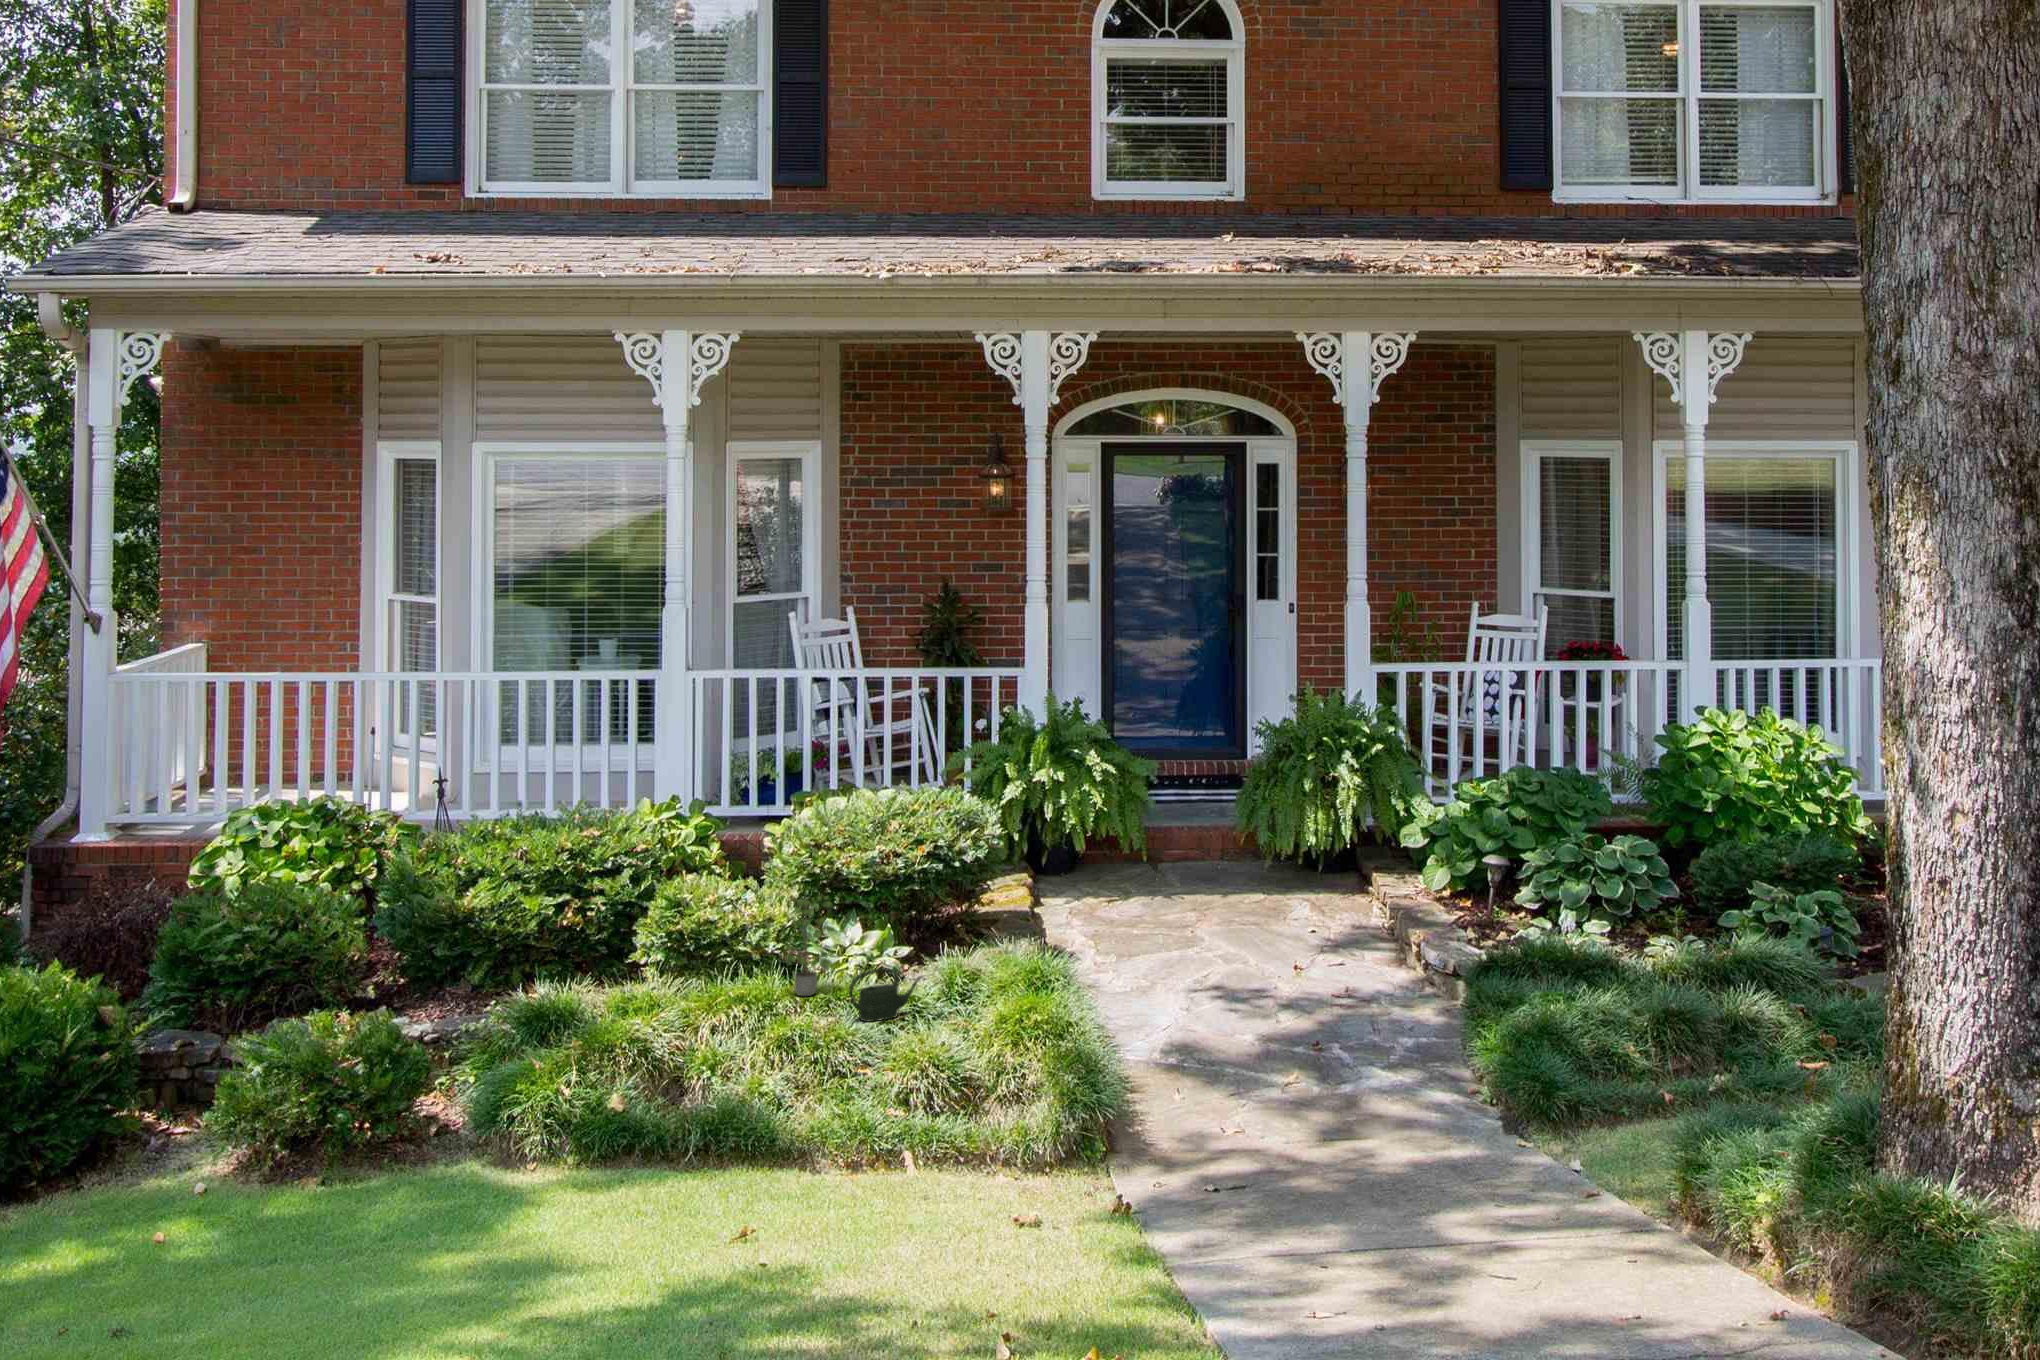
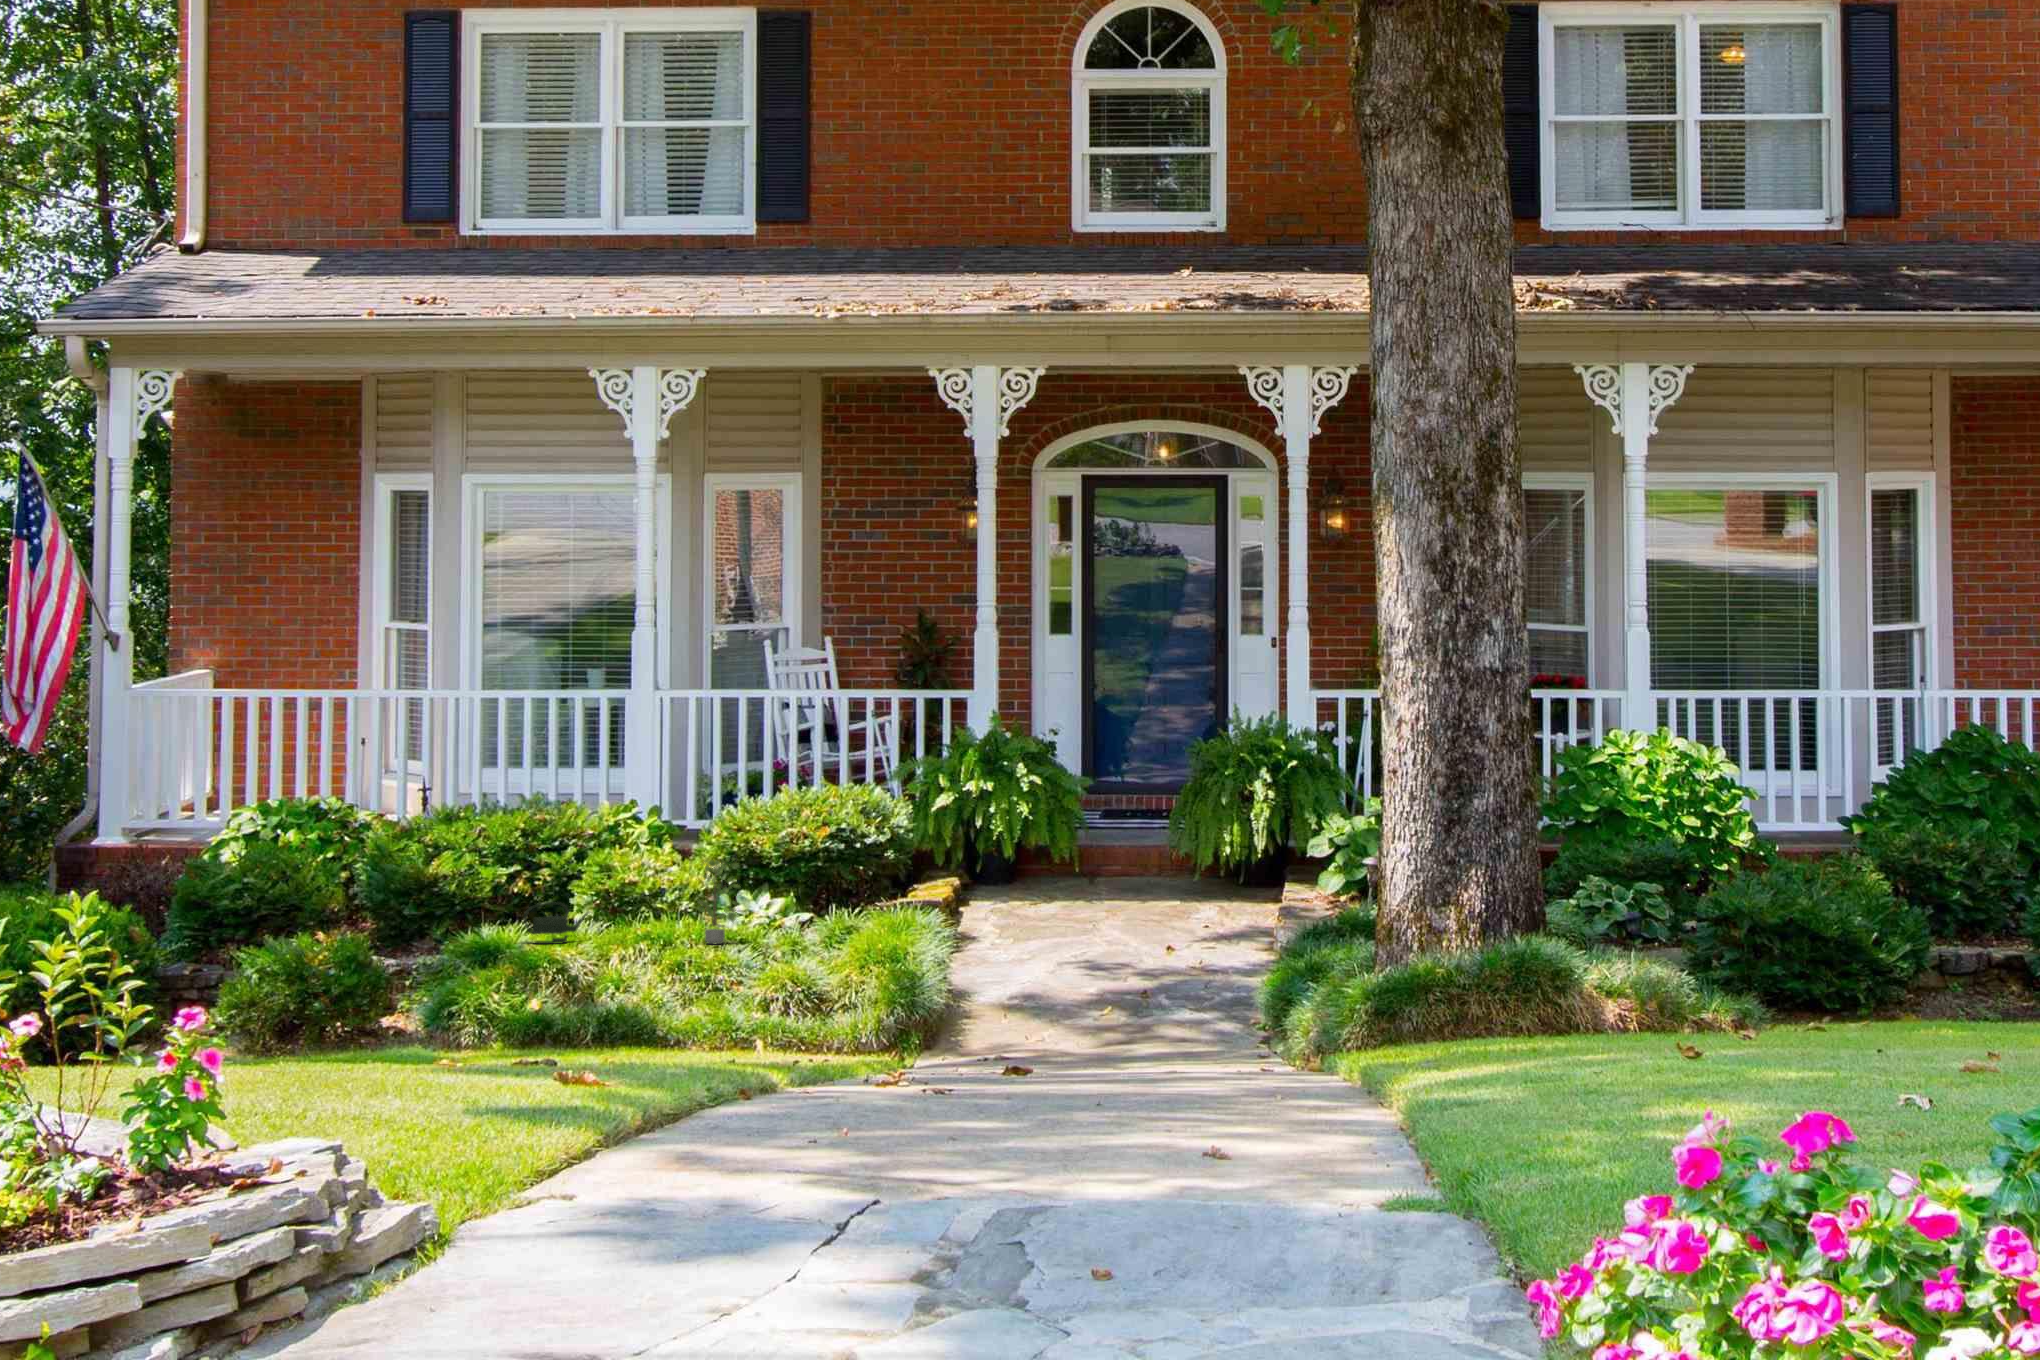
watering can: present [849,968,923,1022] -> present [524,902,590,944]

